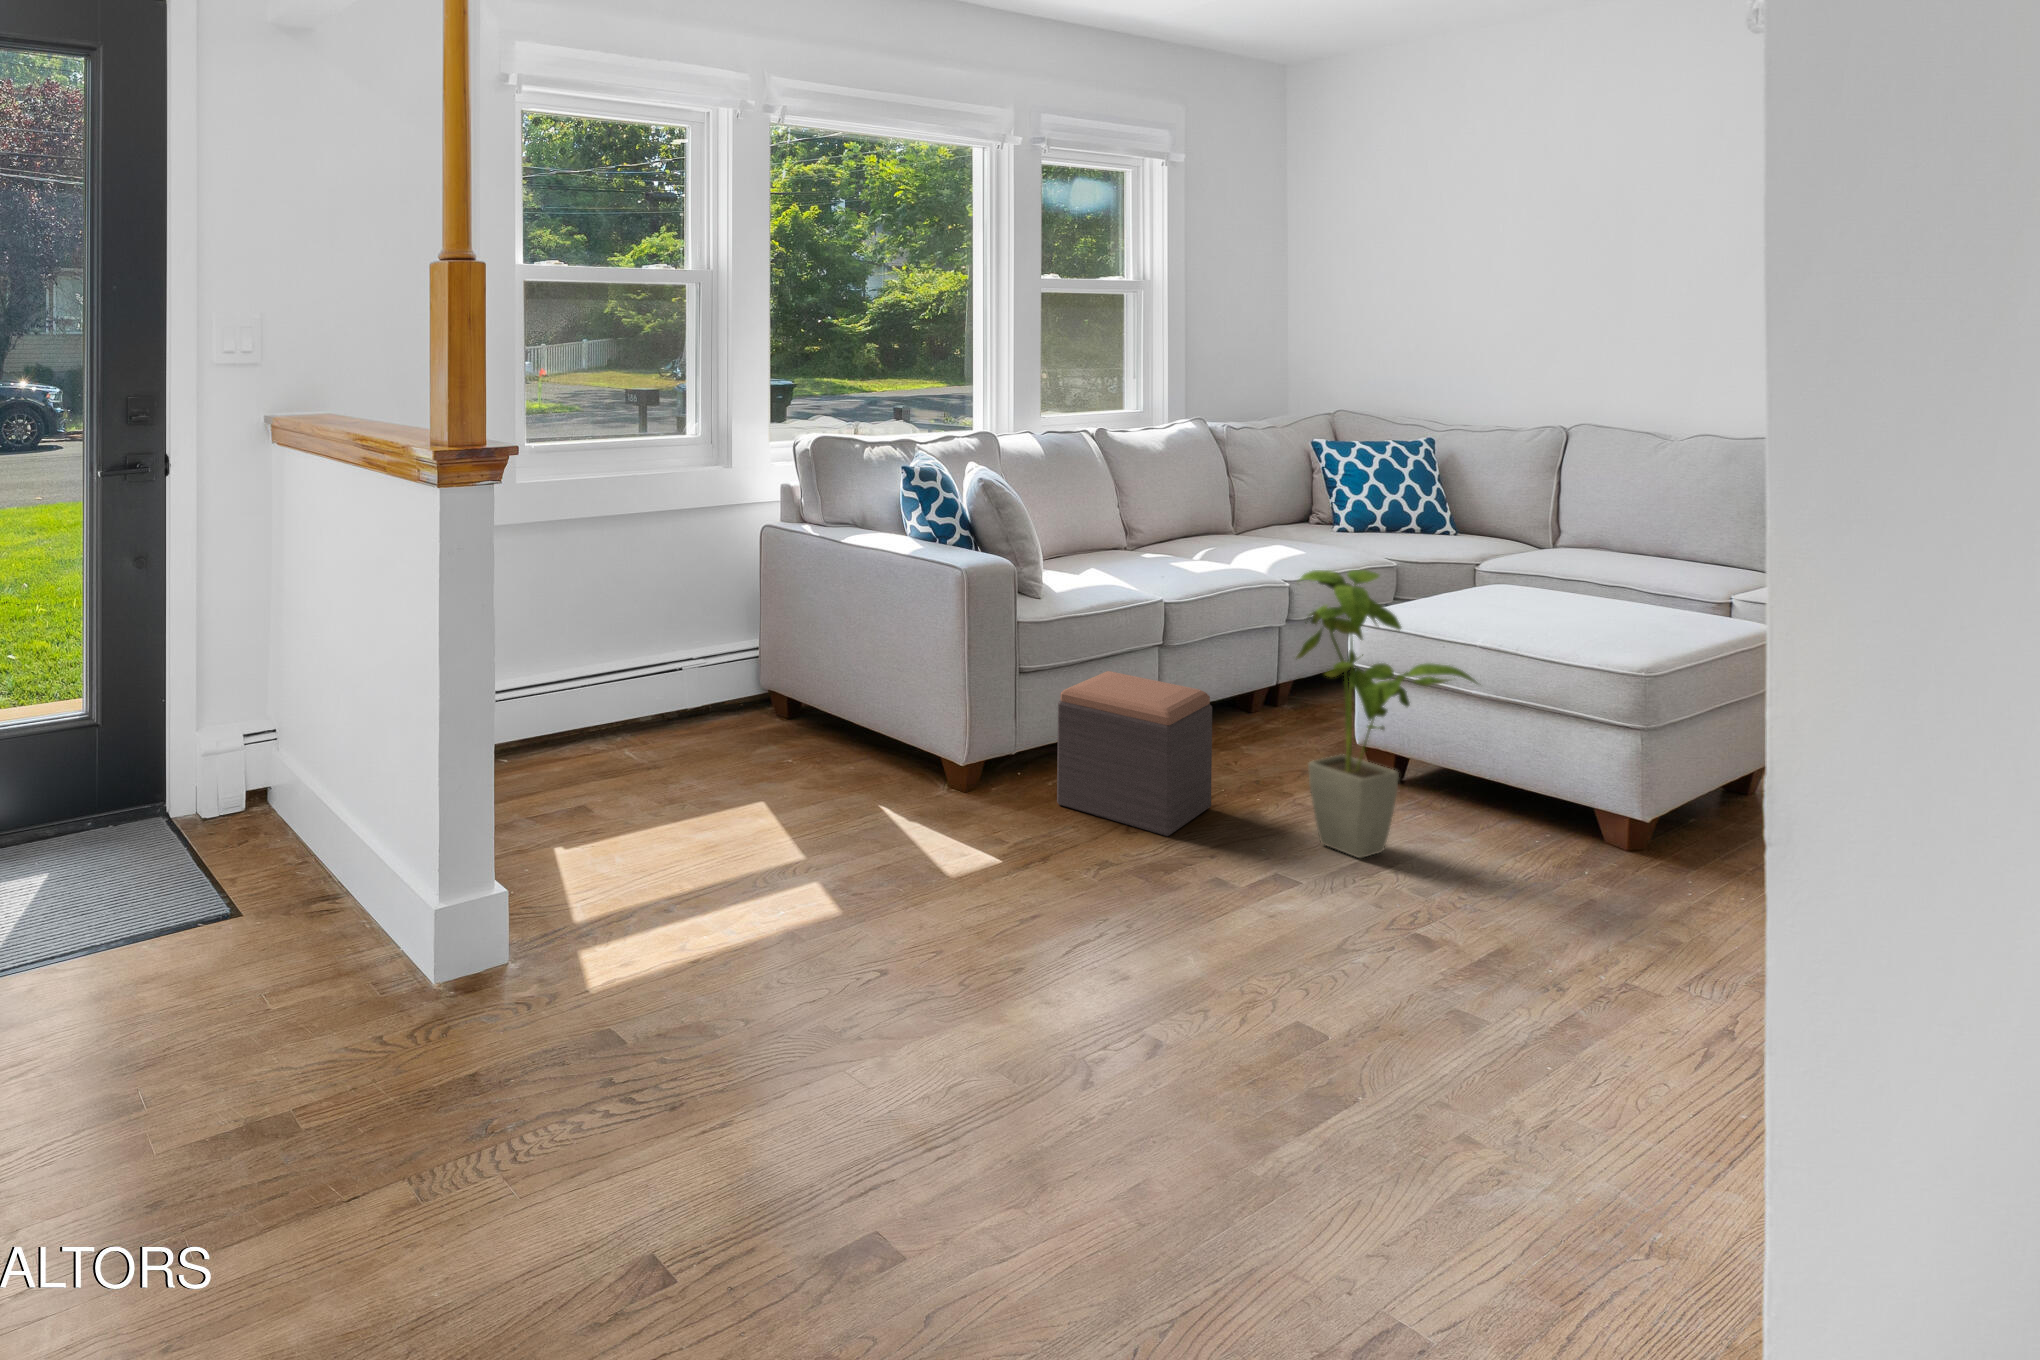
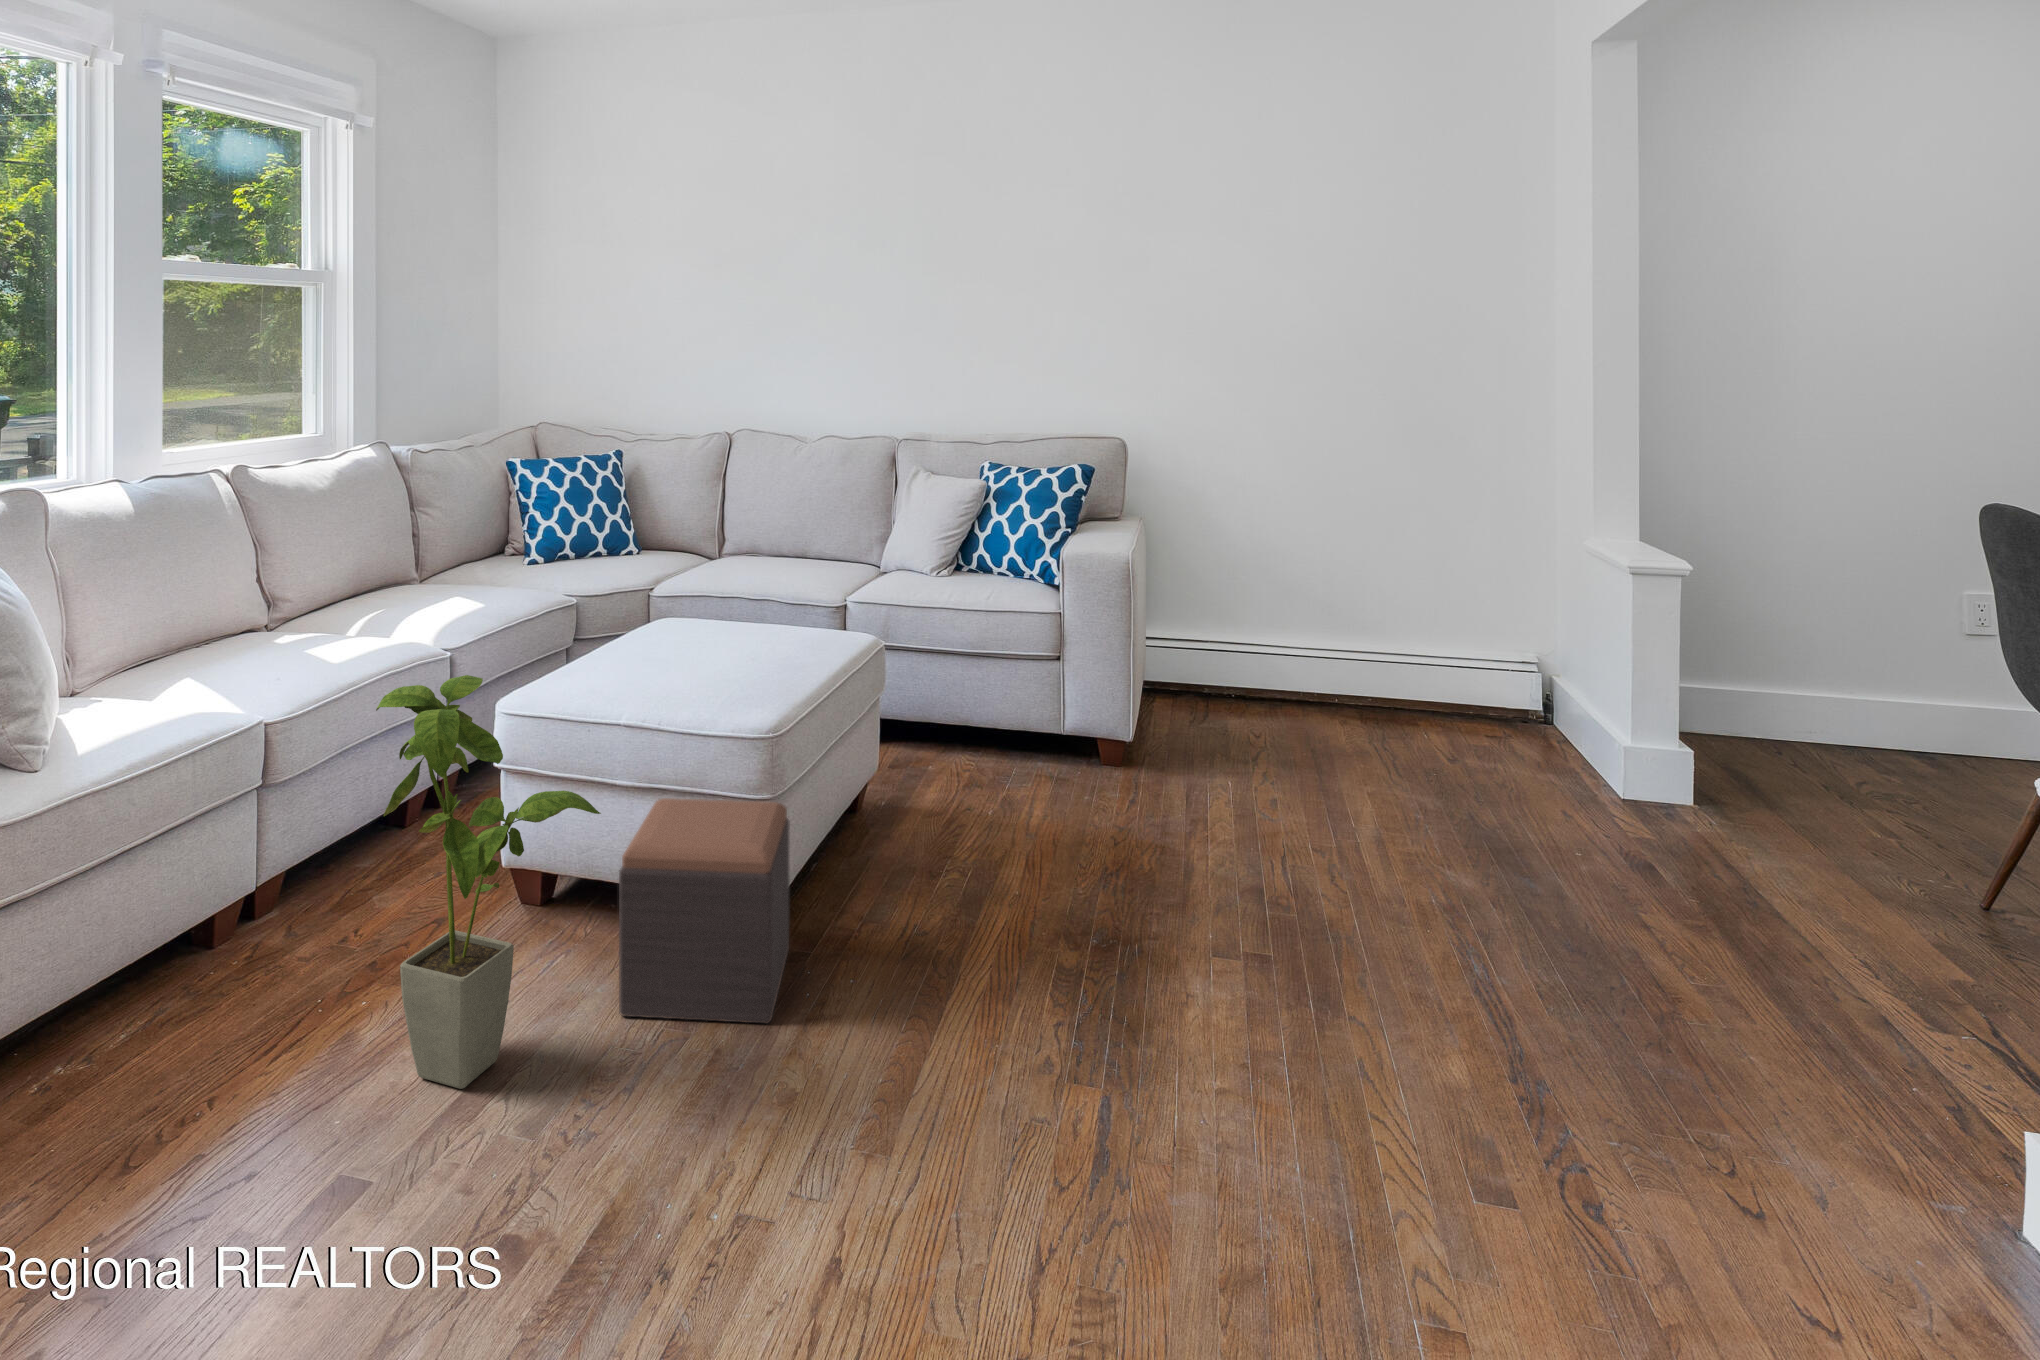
footstool: present [1057,671,1212,836] -> present [619,798,789,1023]

